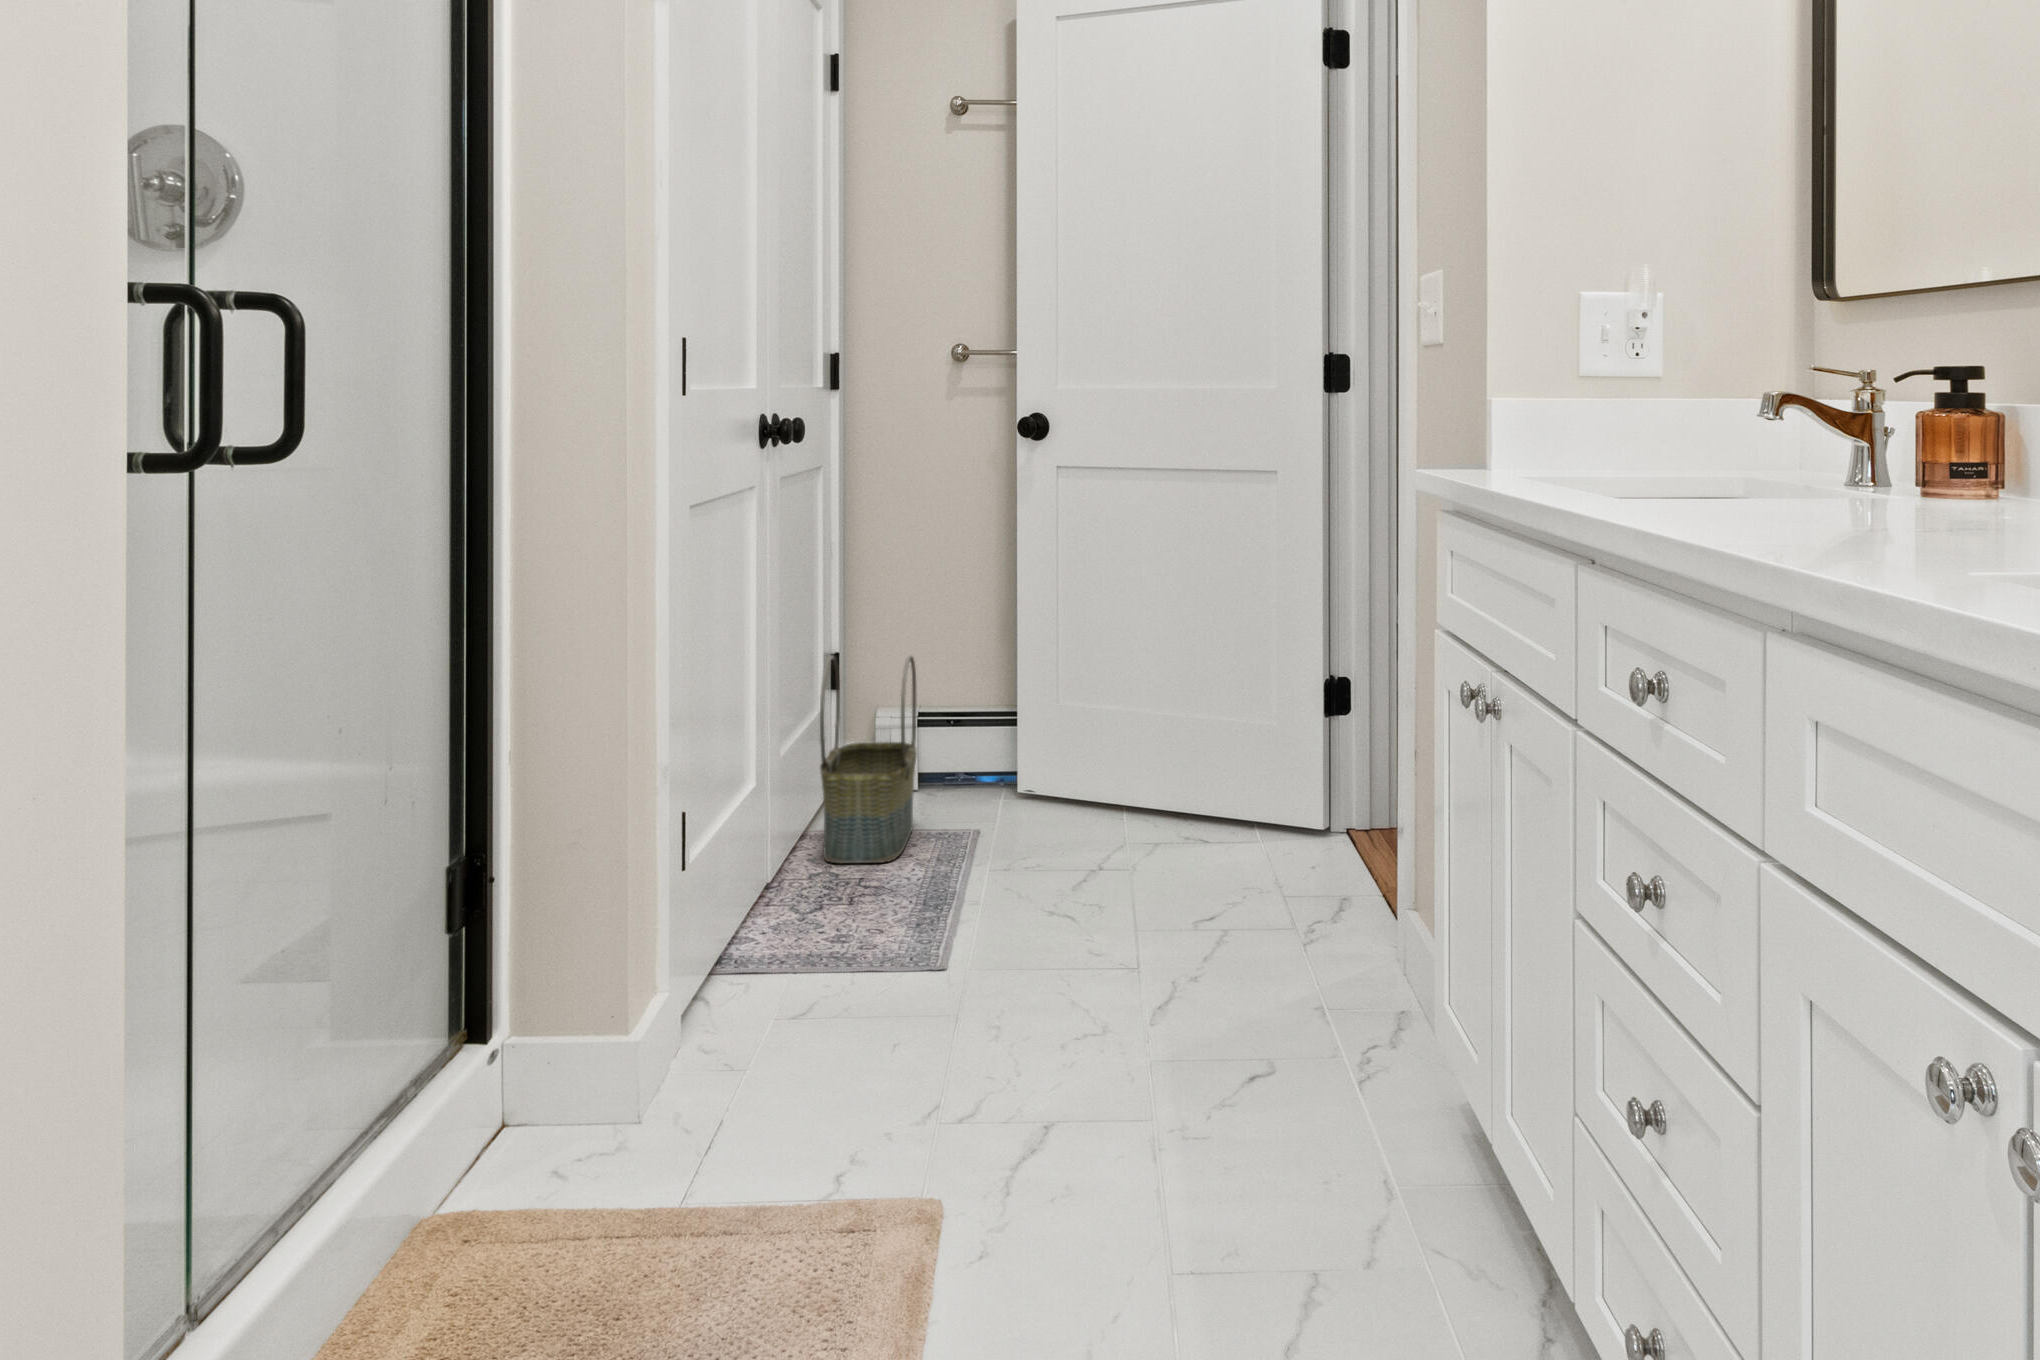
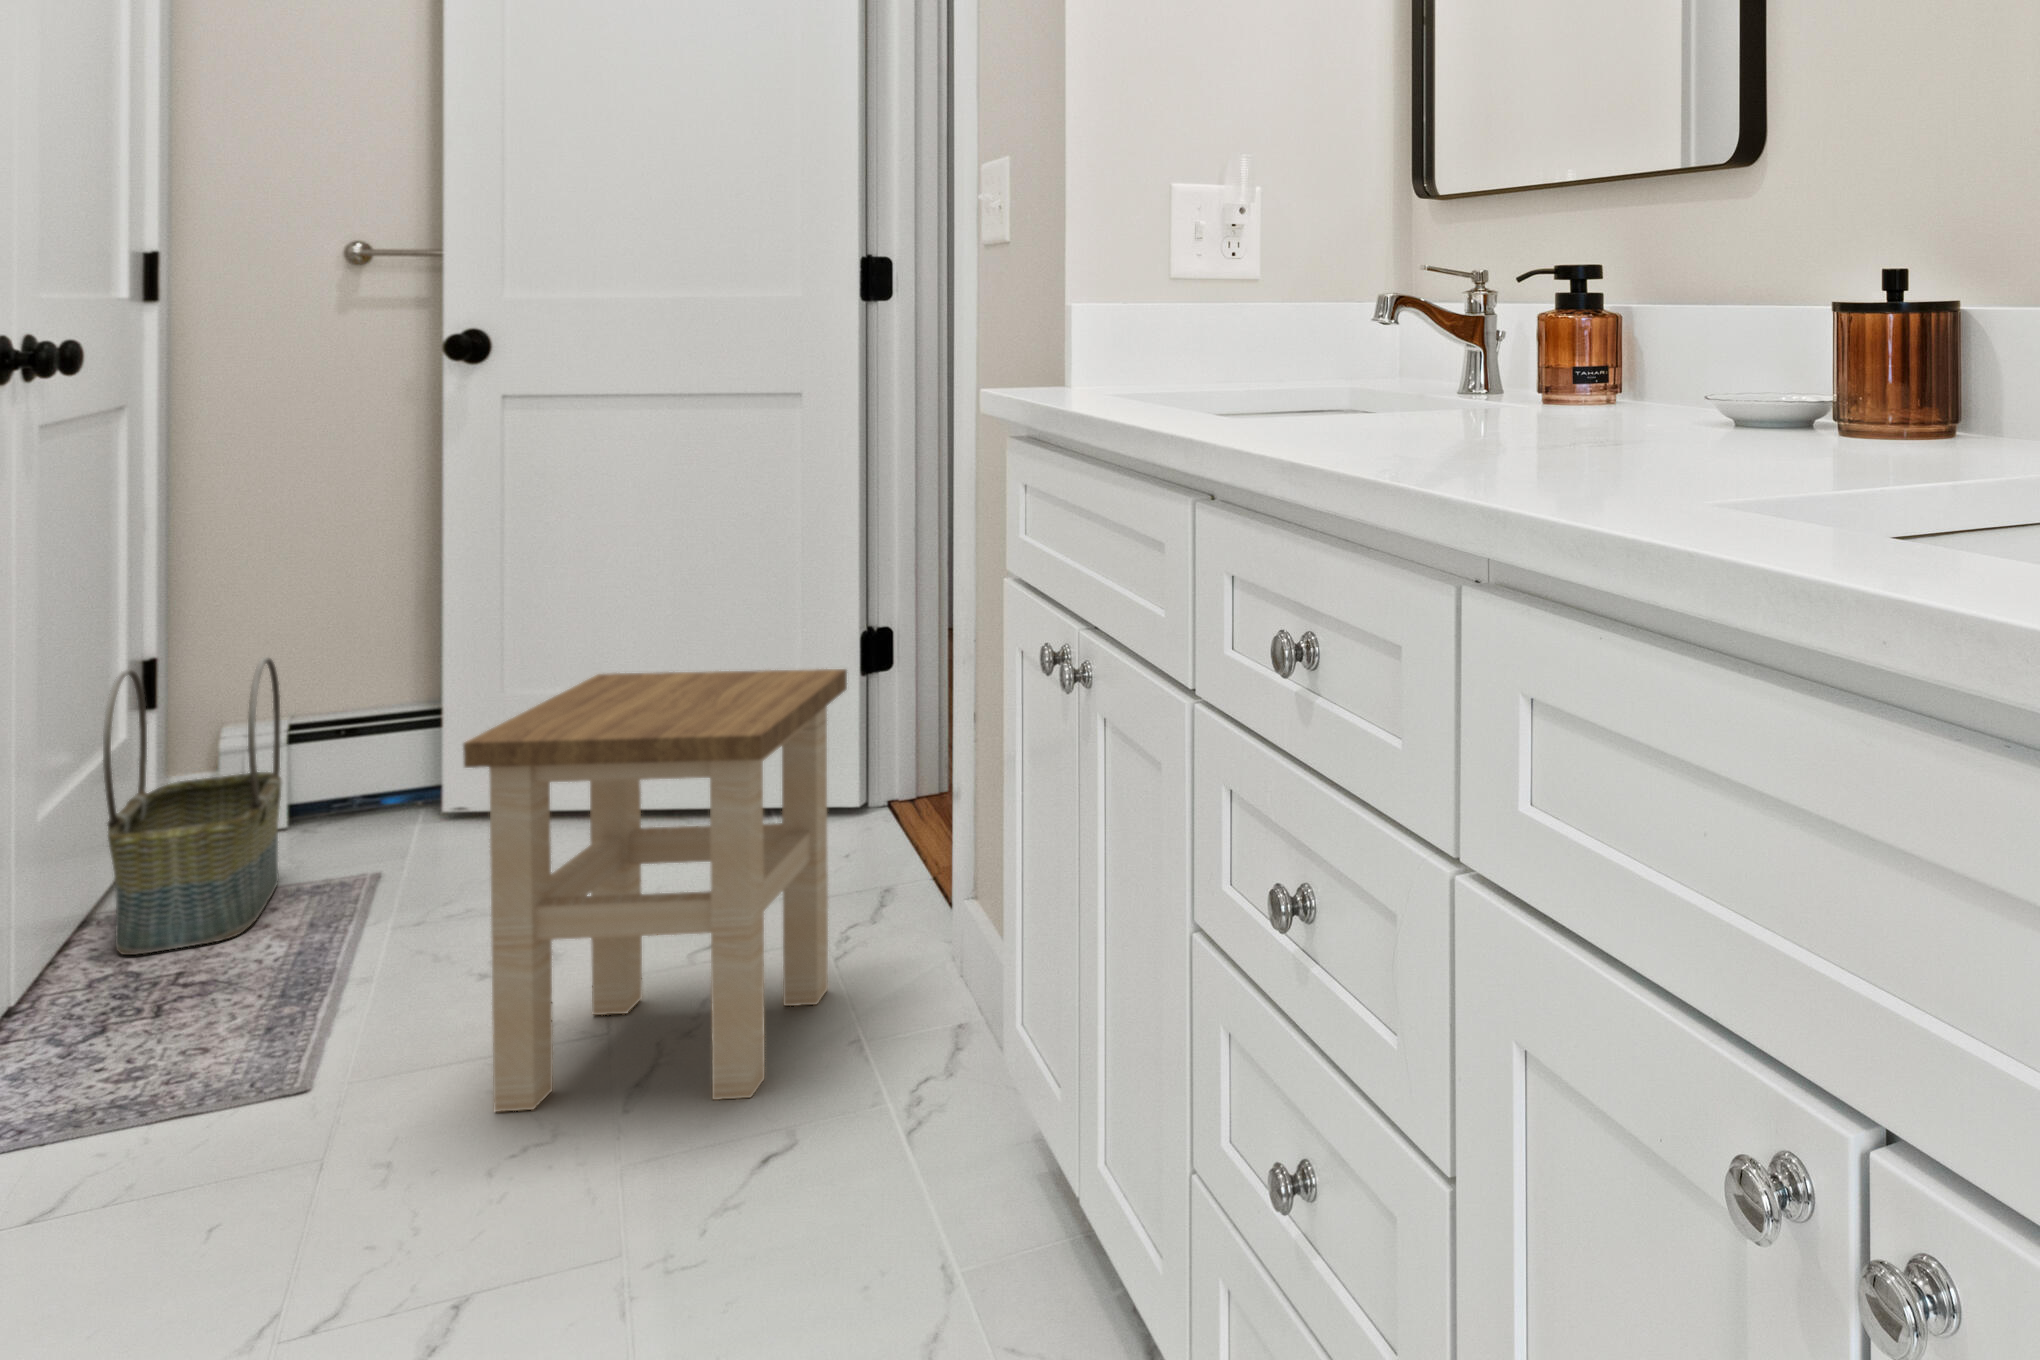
stool: none [1048,686,1310,1040] -> present [463,669,847,1112]

